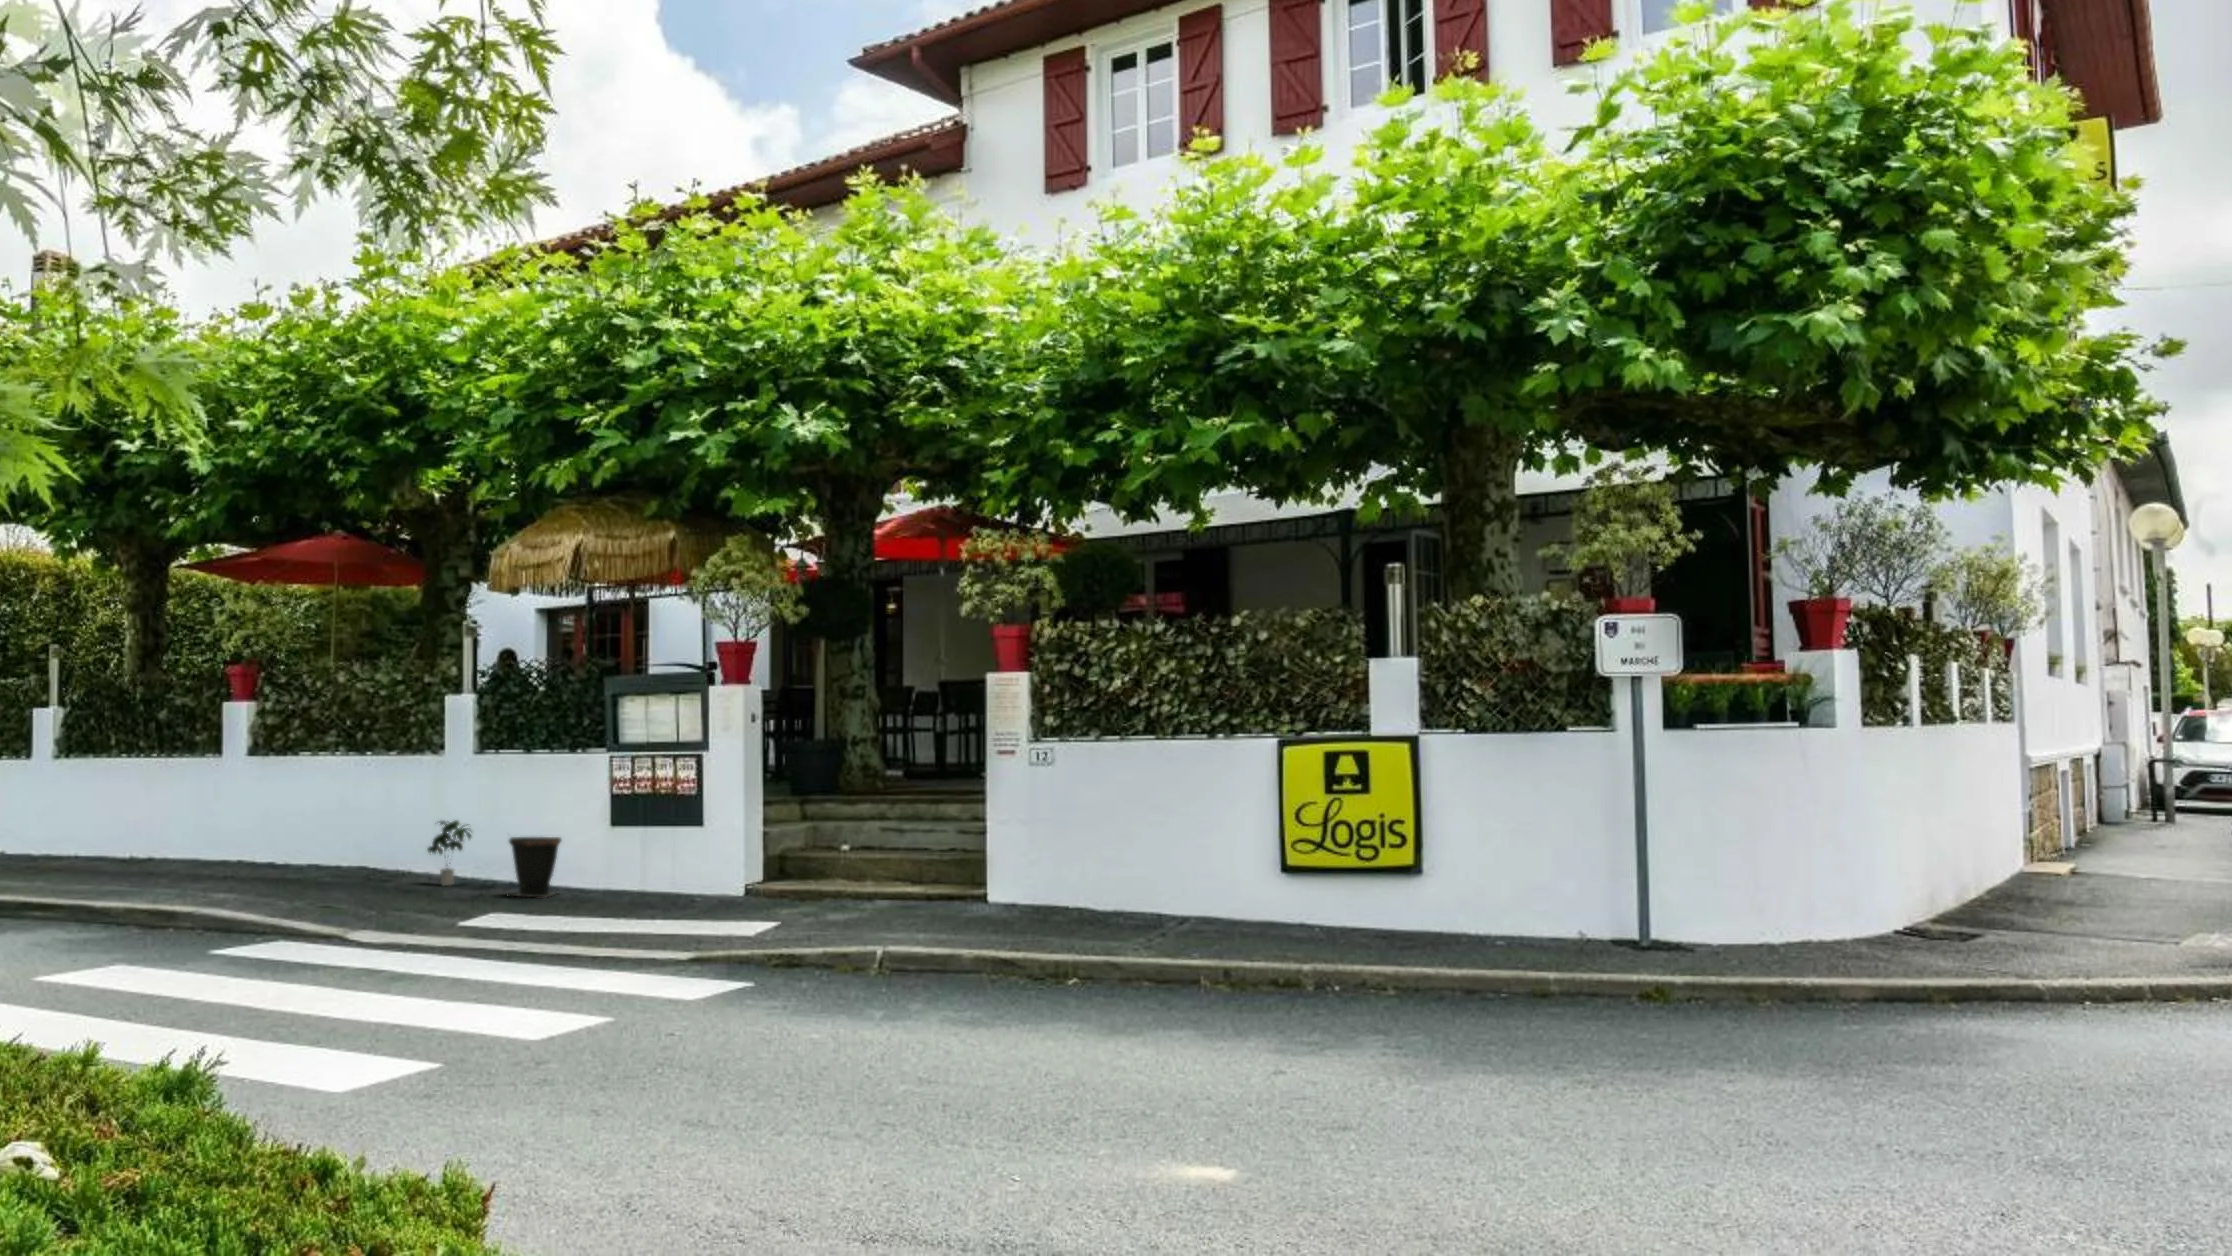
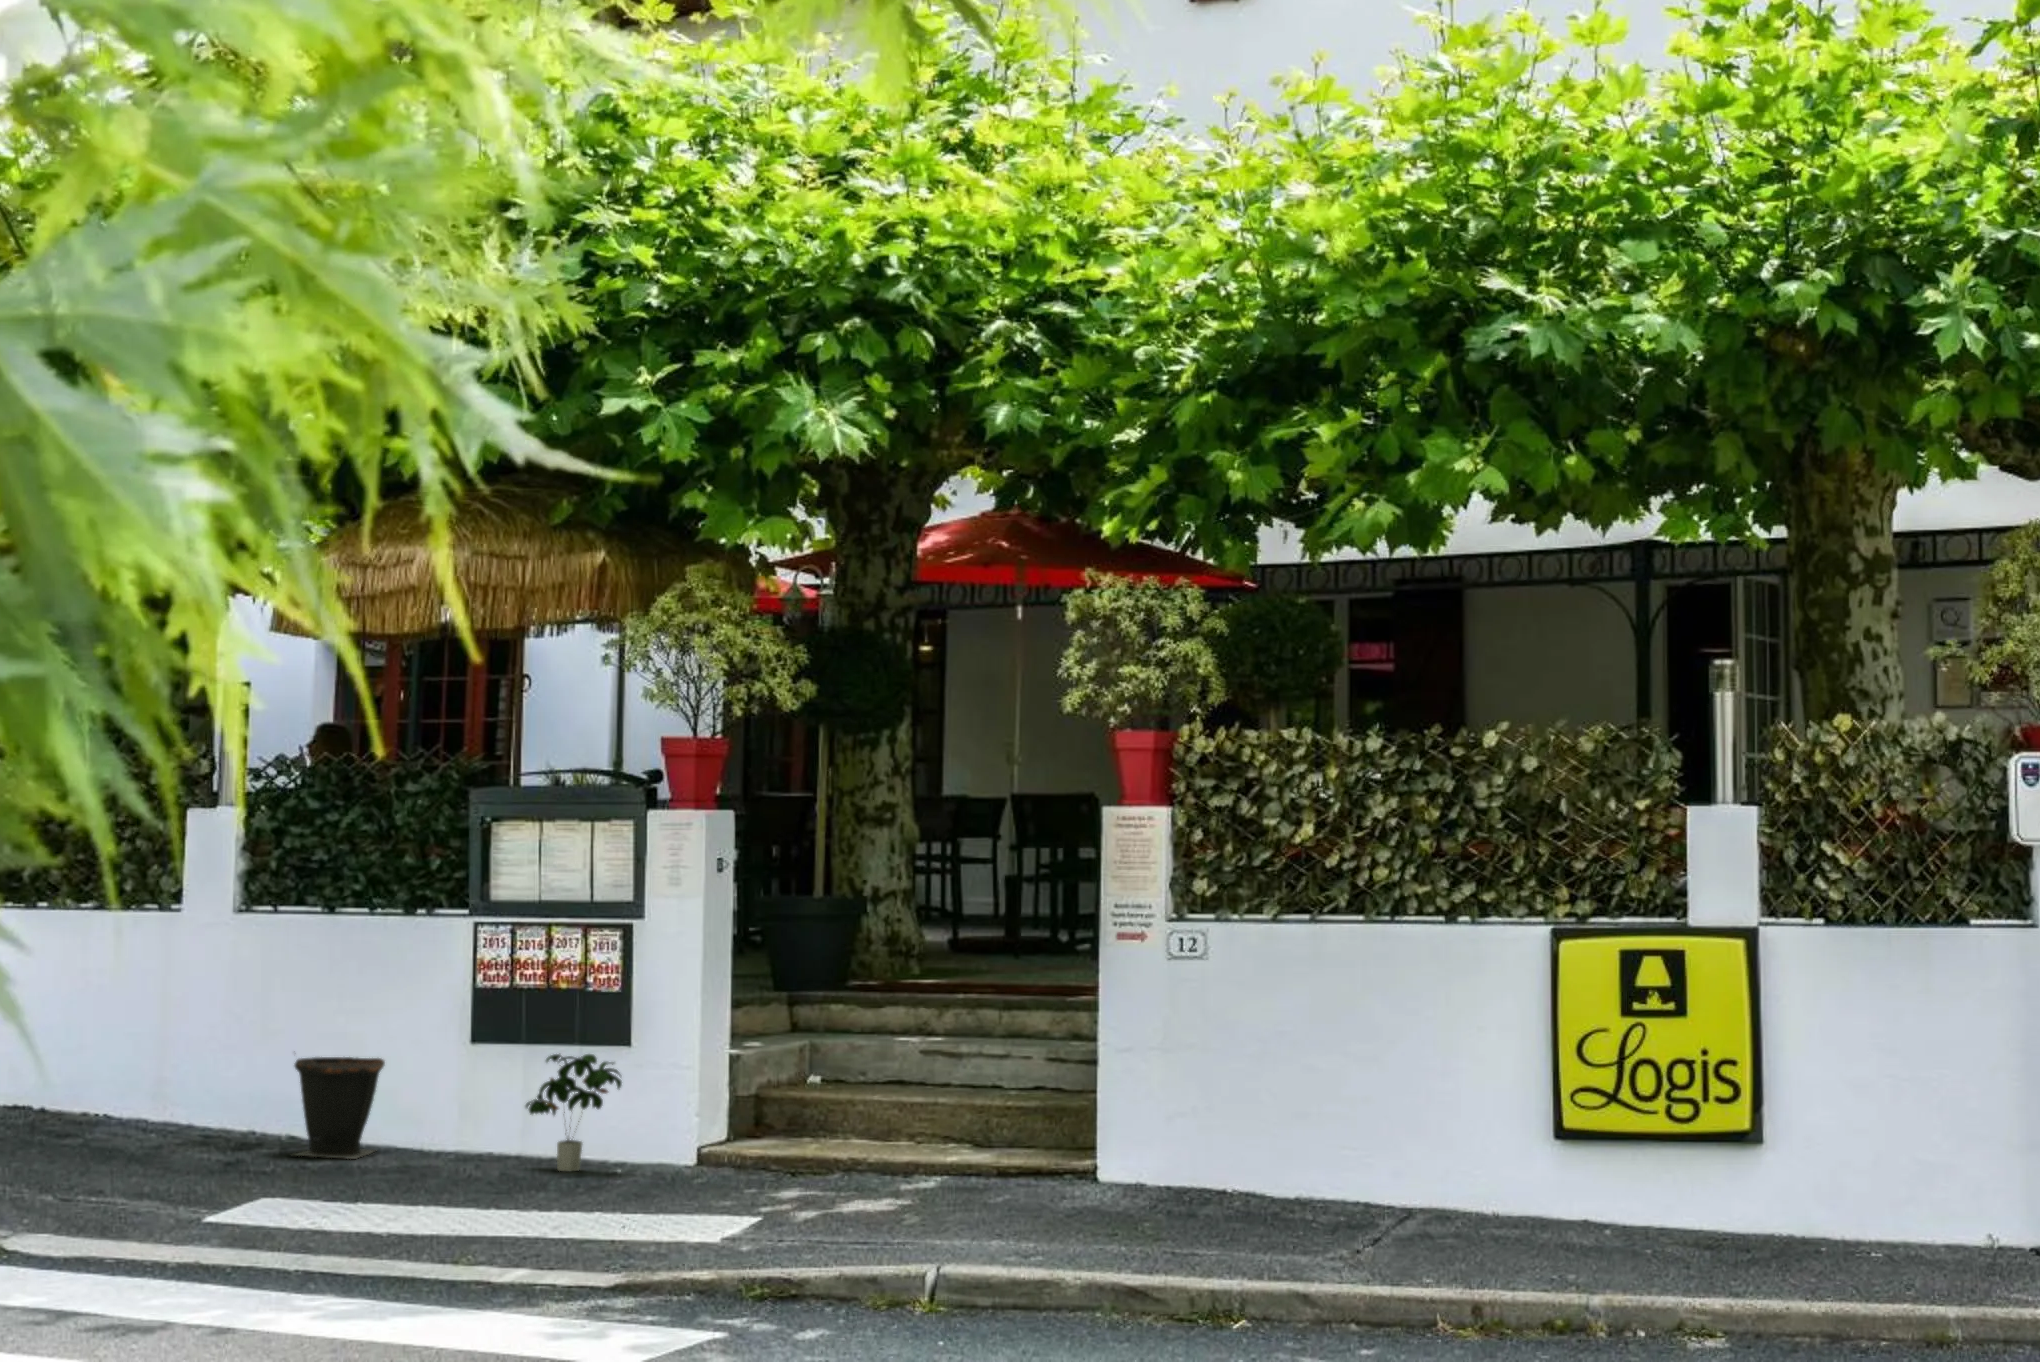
potted plant: present [428,820,471,886] -> present [526,1054,622,1171]

